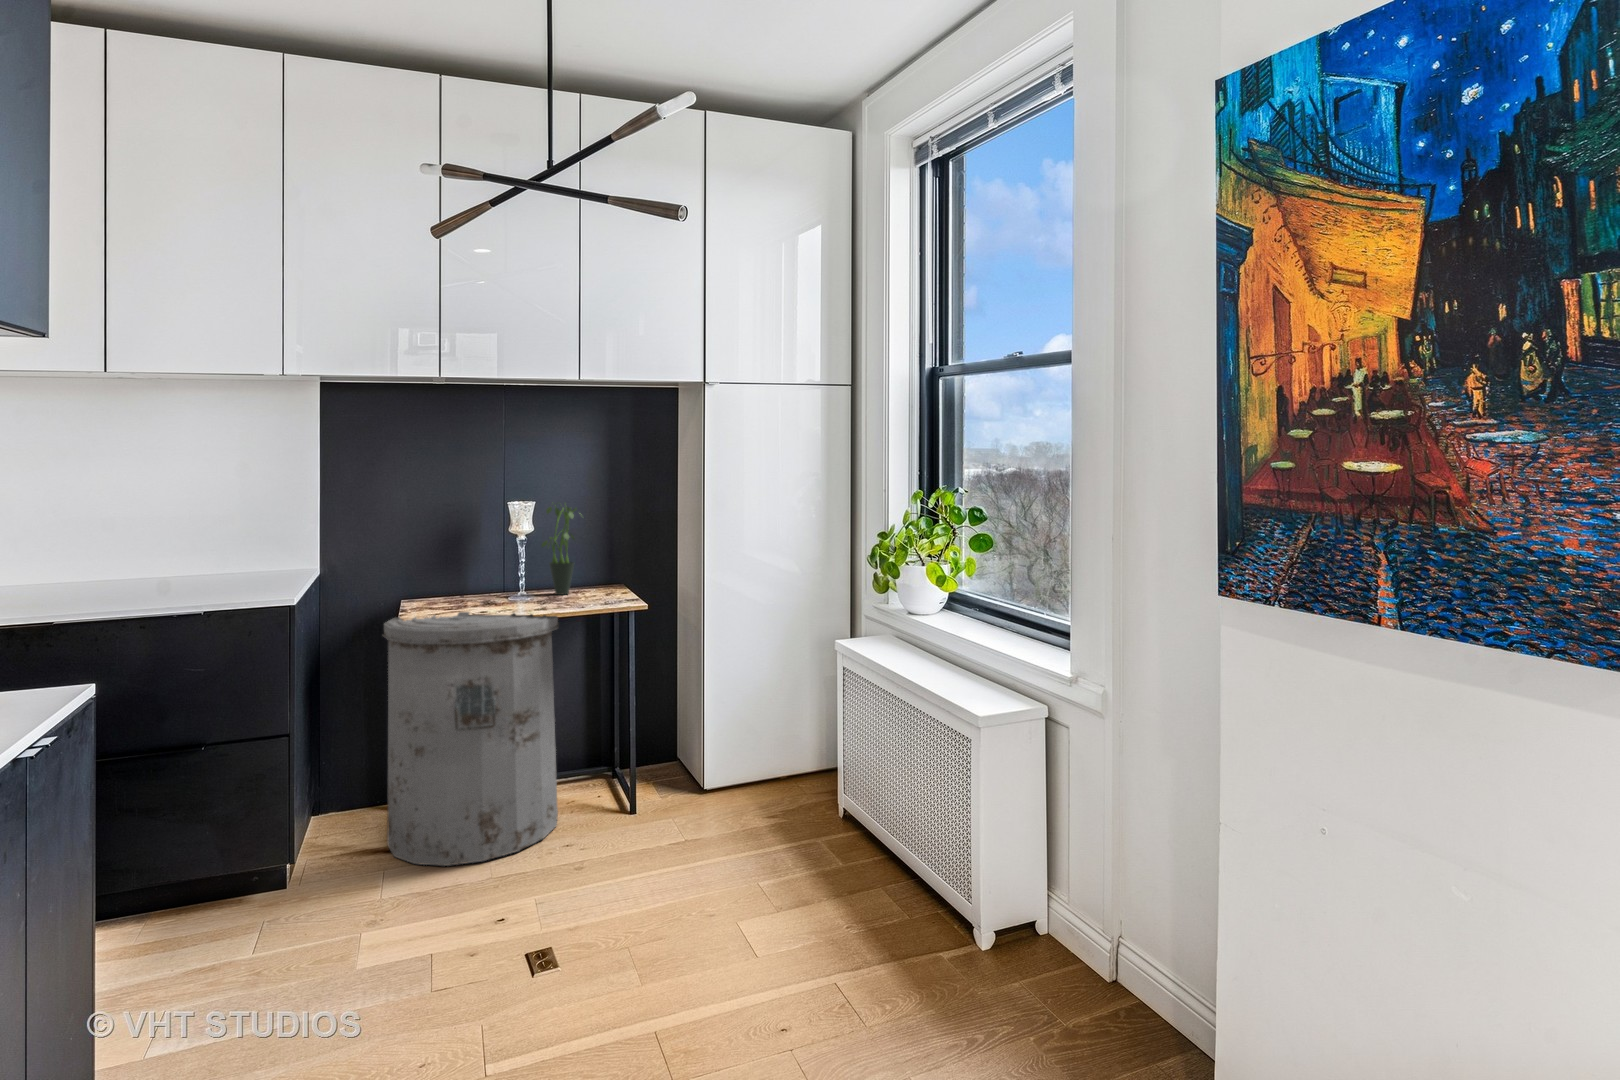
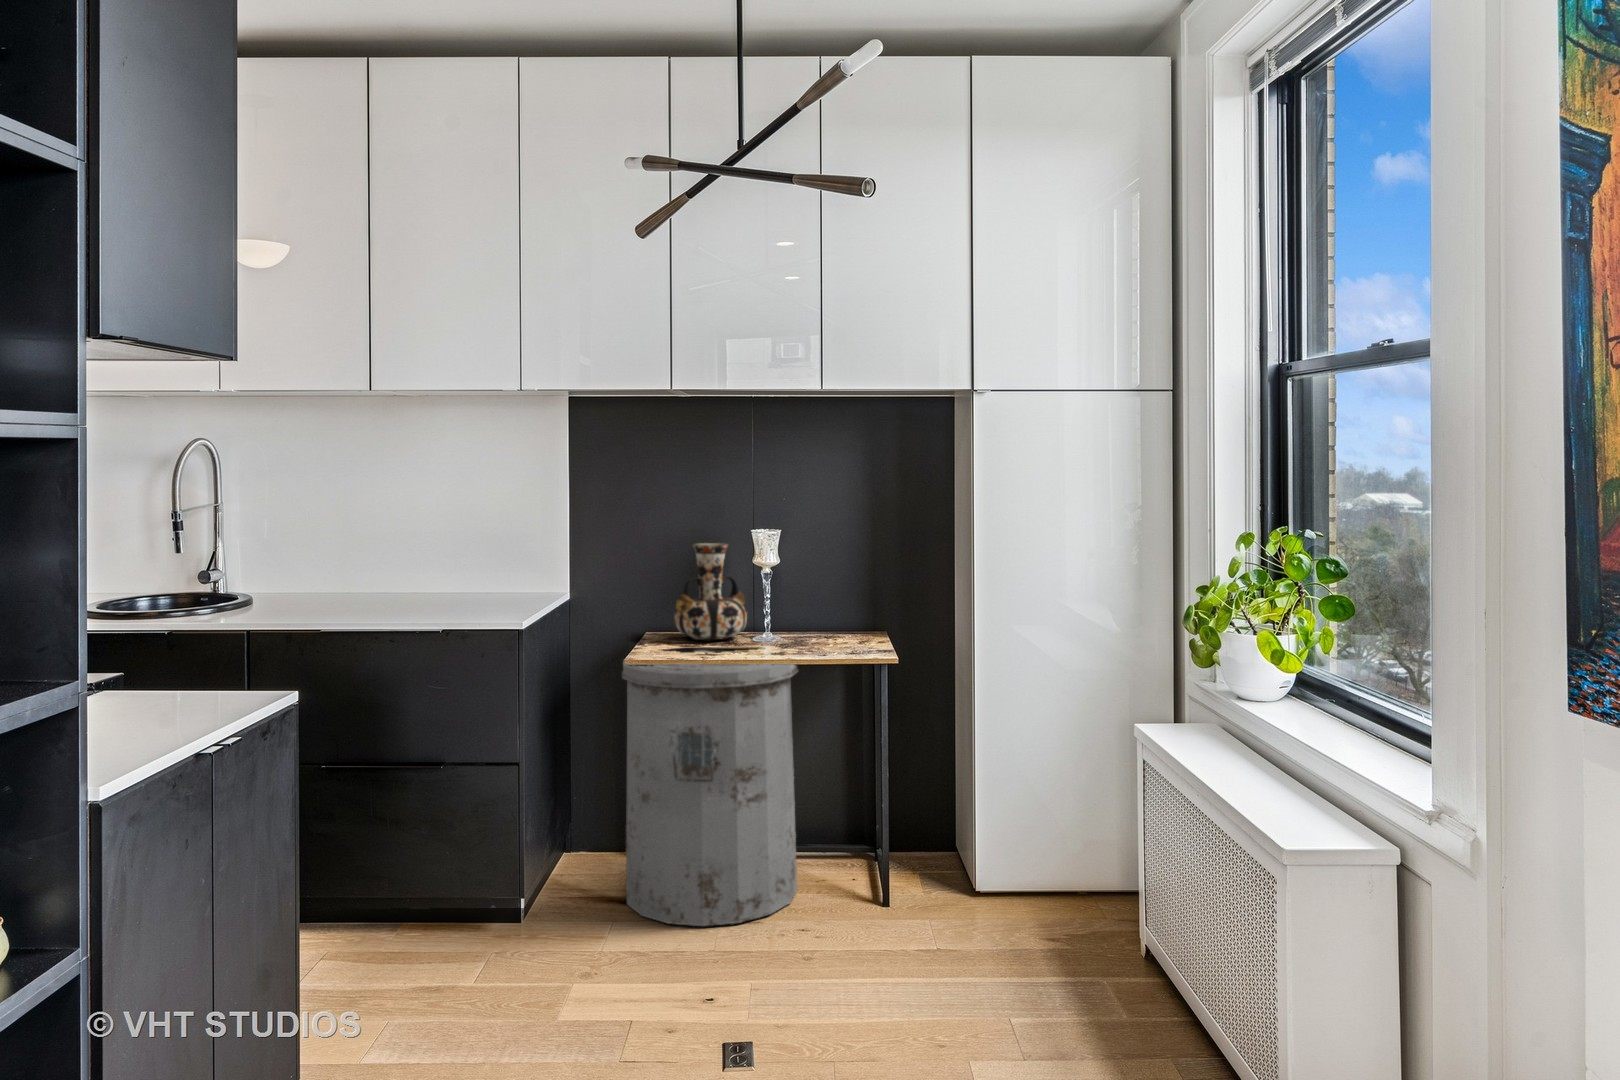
potted plant: present [542,506,576,595] -> none [790,527,838,636]
vase: none [432,514,504,602] -> present [674,543,747,640]

